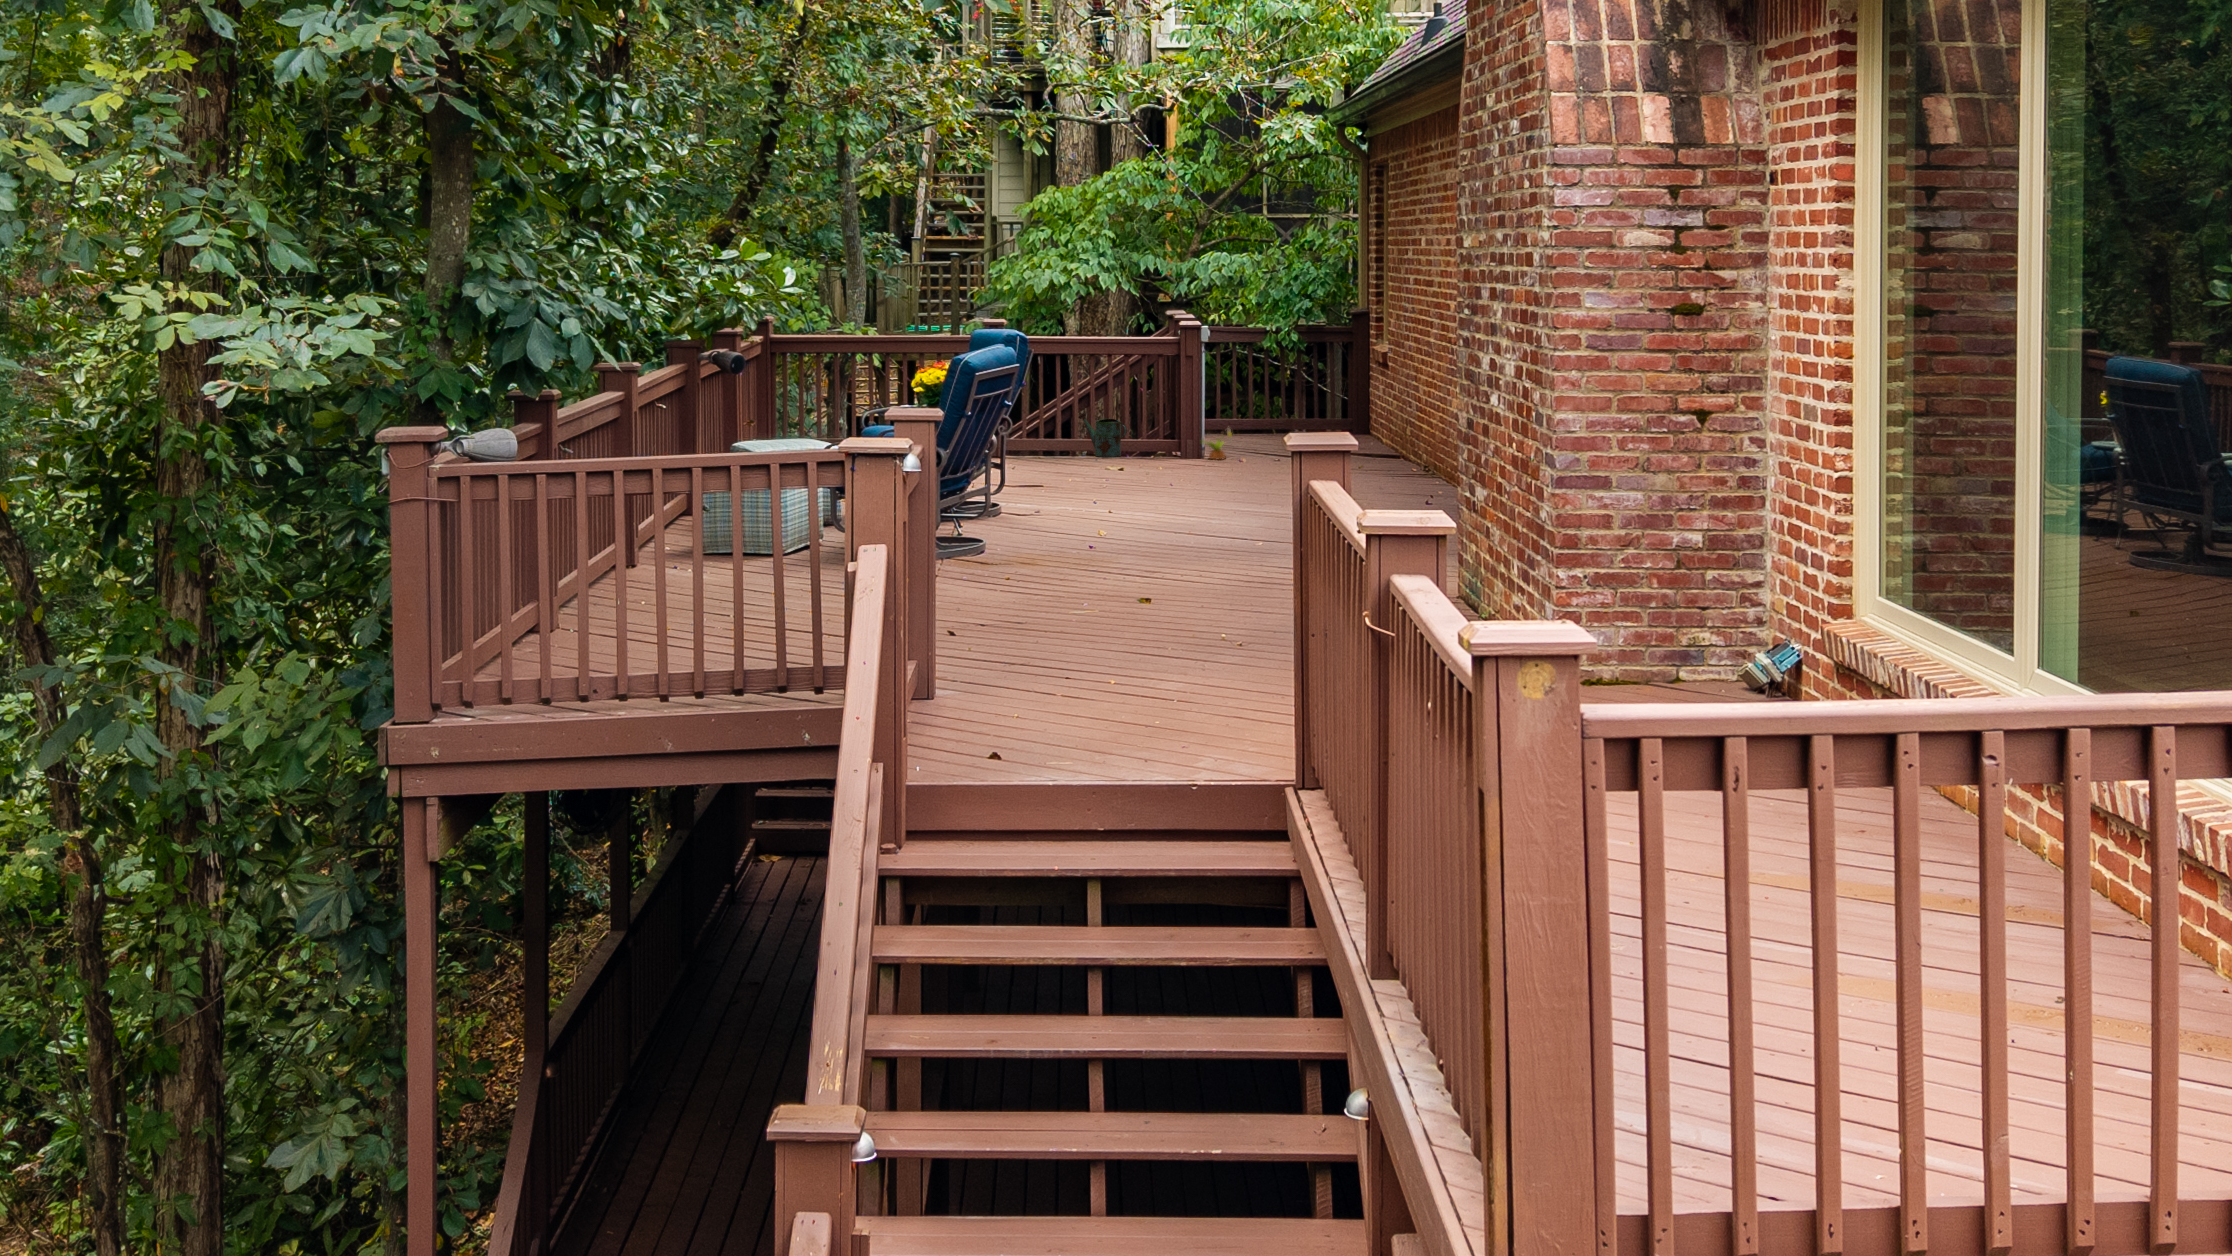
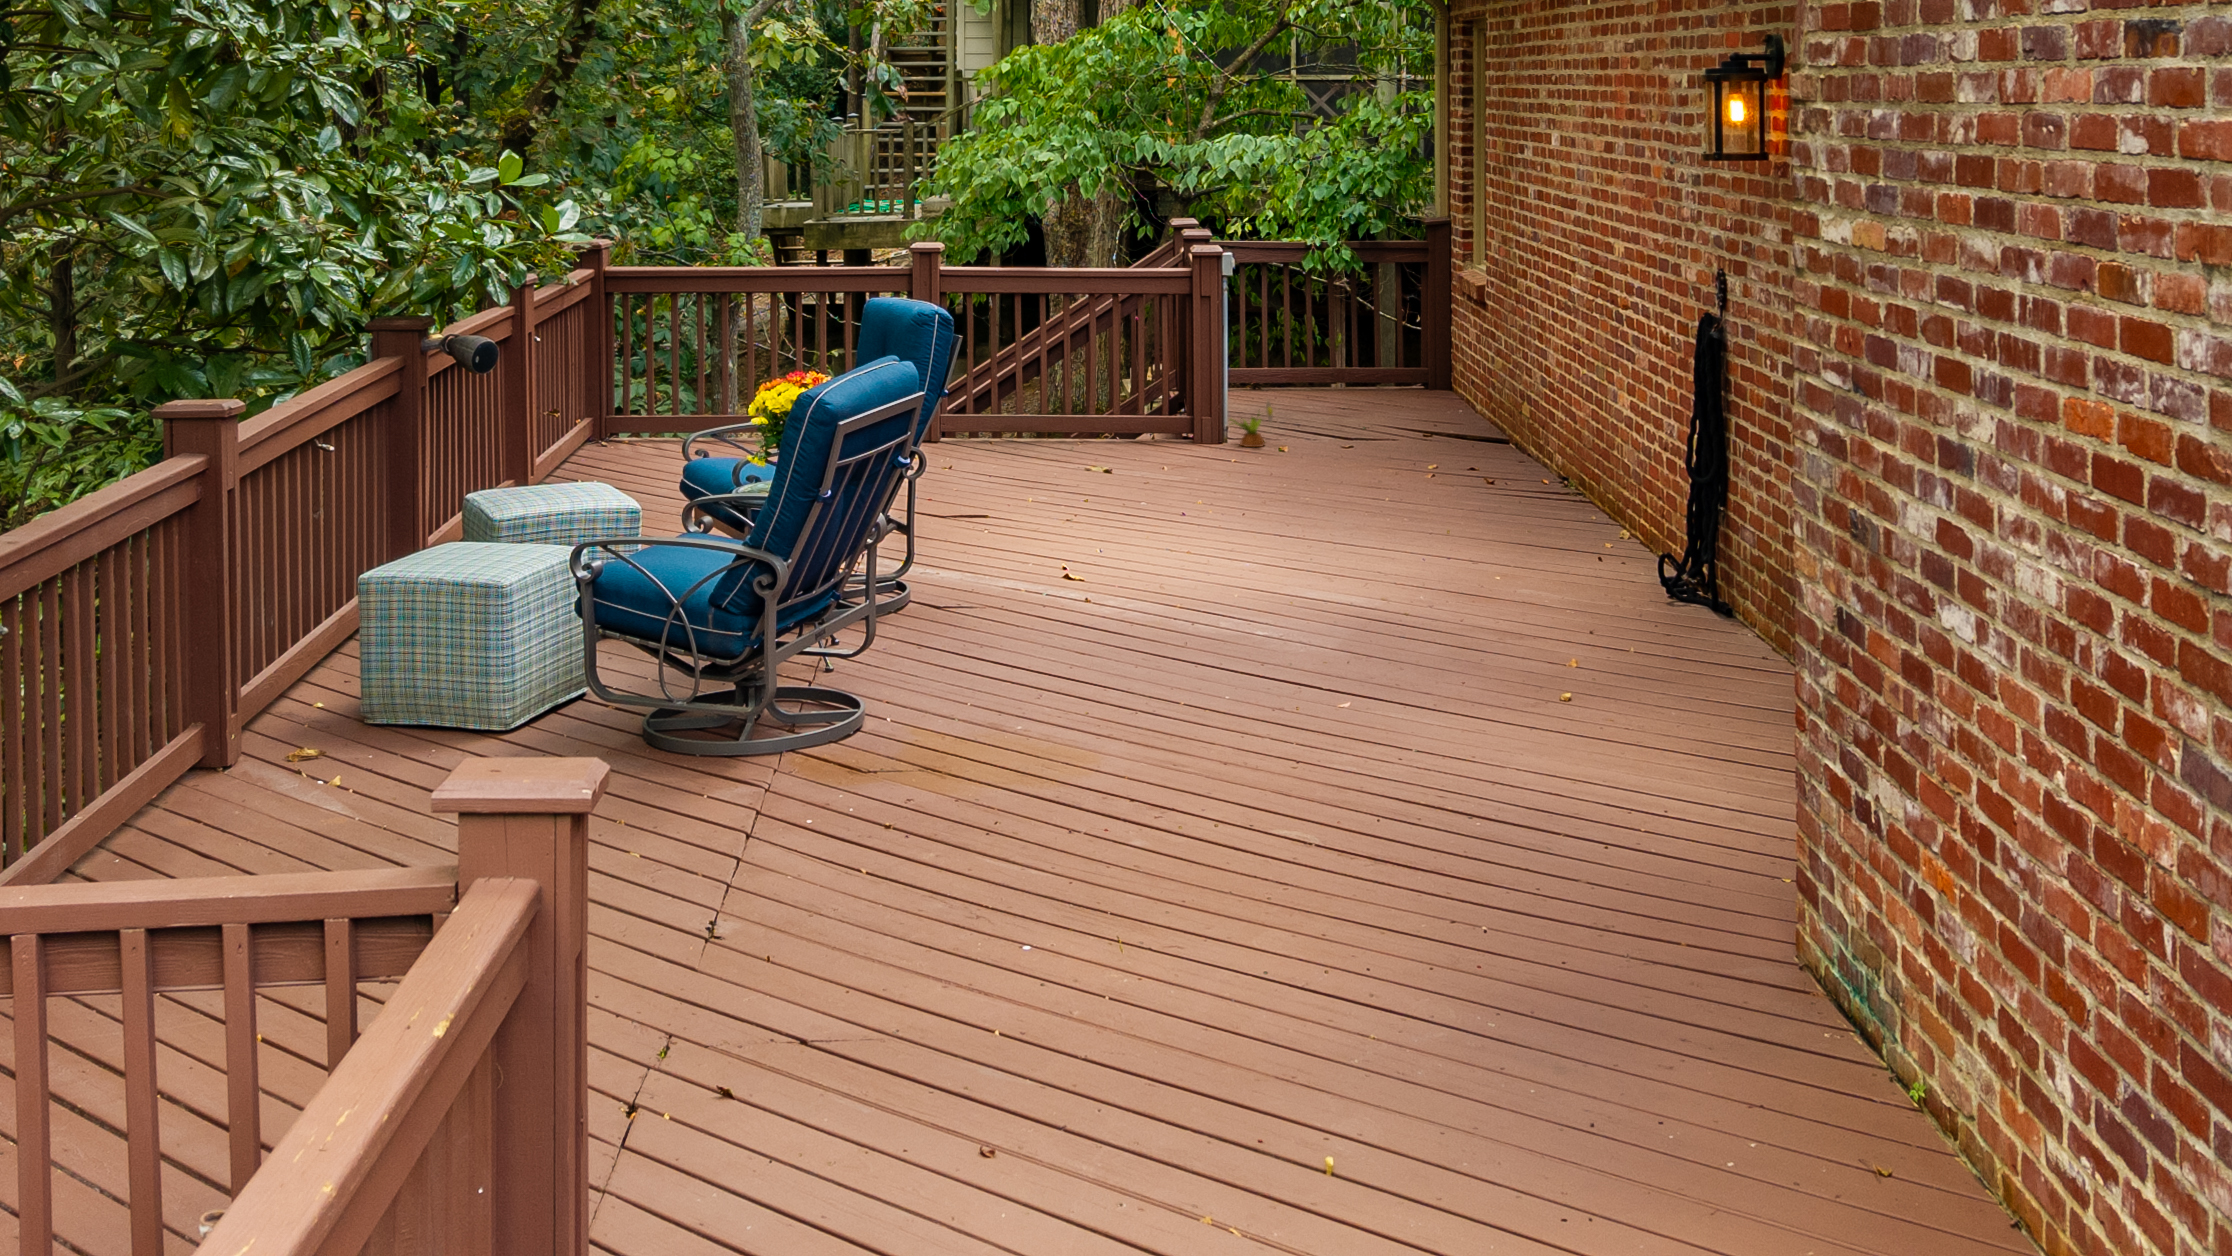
watering can: present [1078,413,1127,457] -> none [1055,379,1124,444]

